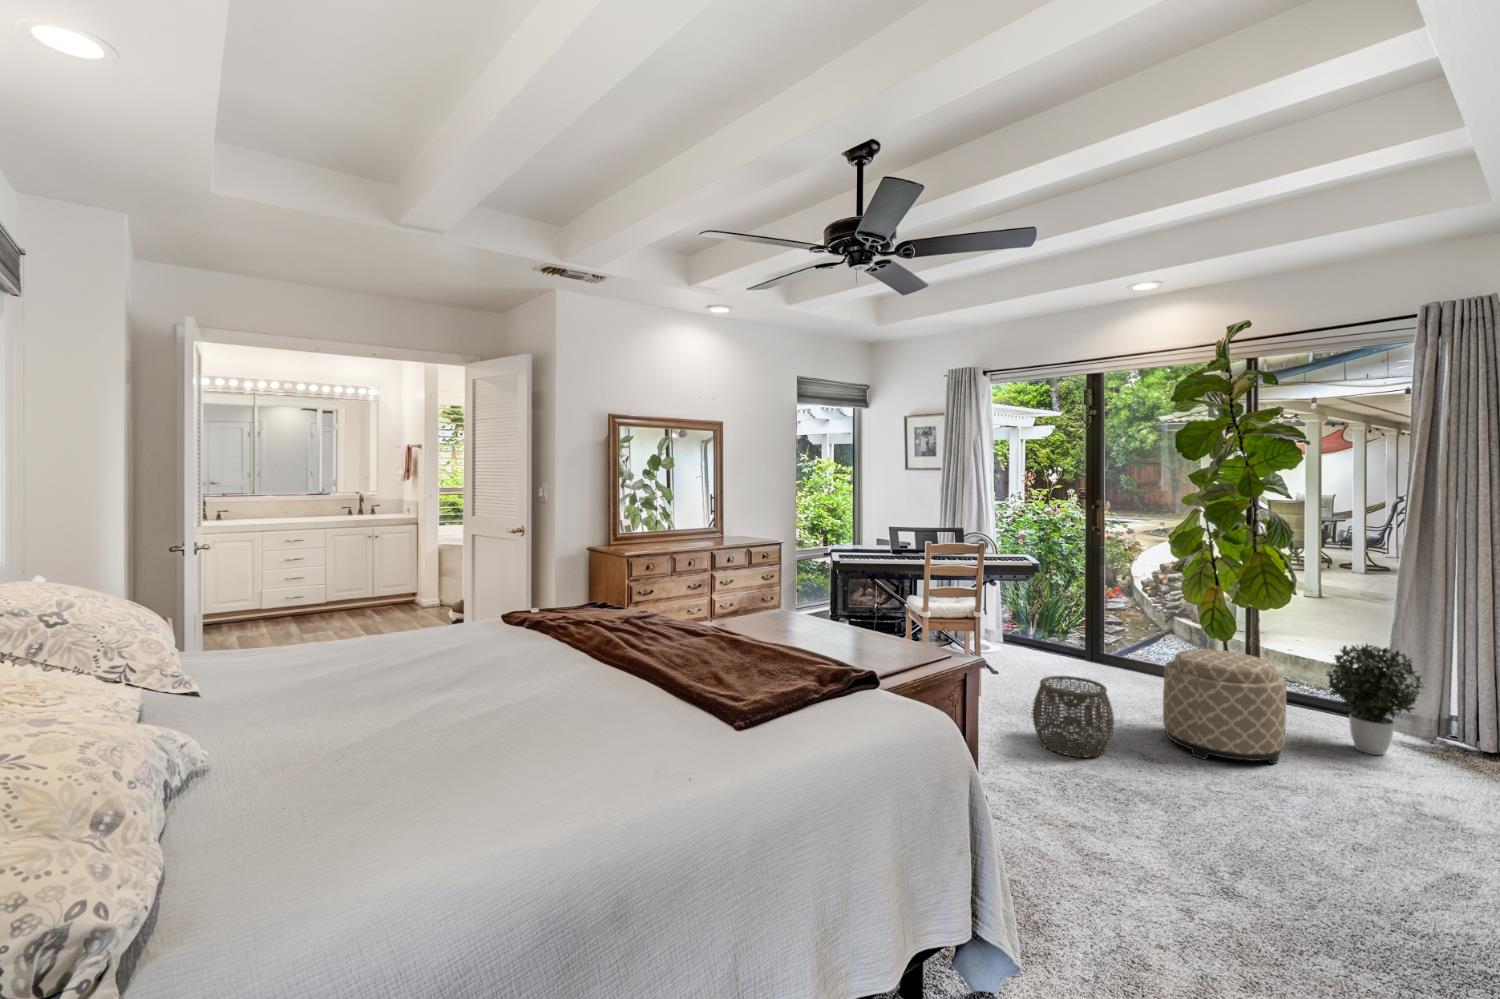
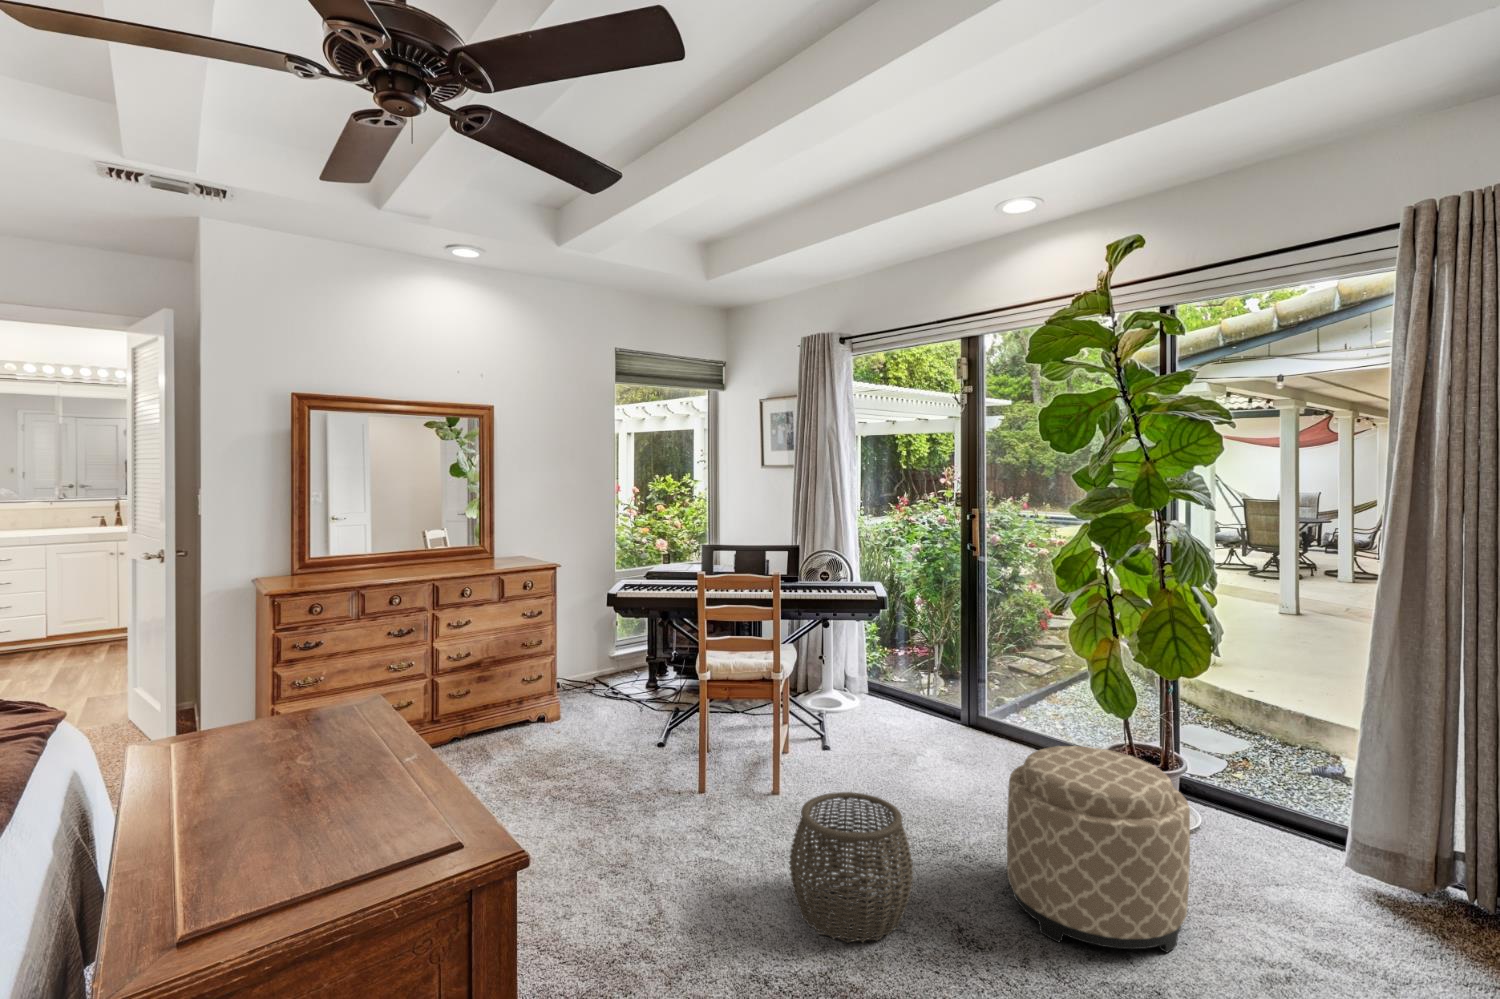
potted plant: present [1327,644,1425,755] -> none [1259,740,1415,926]

